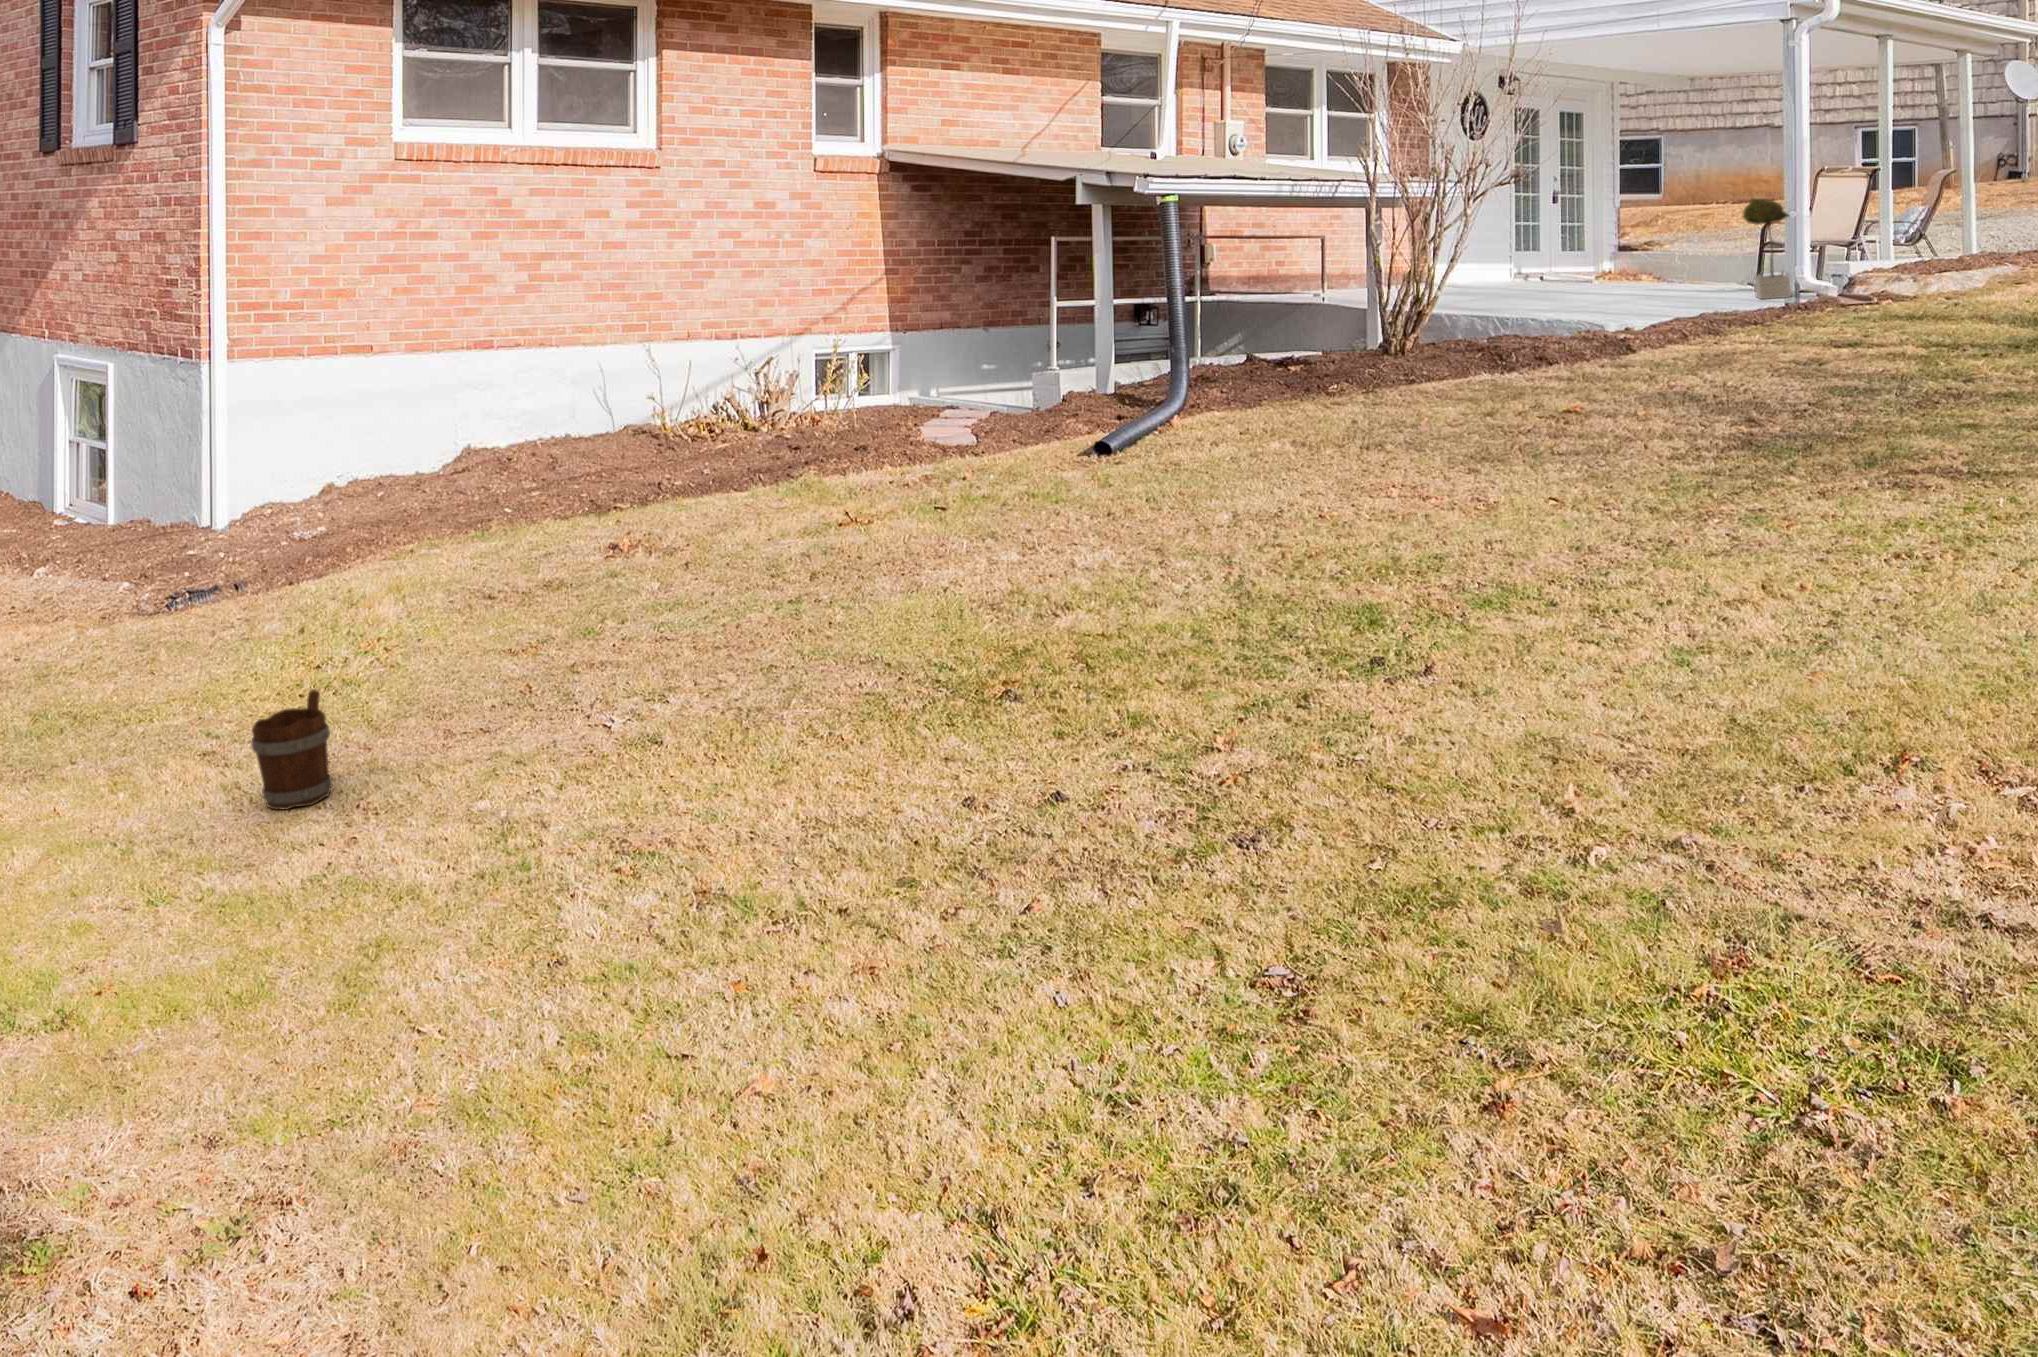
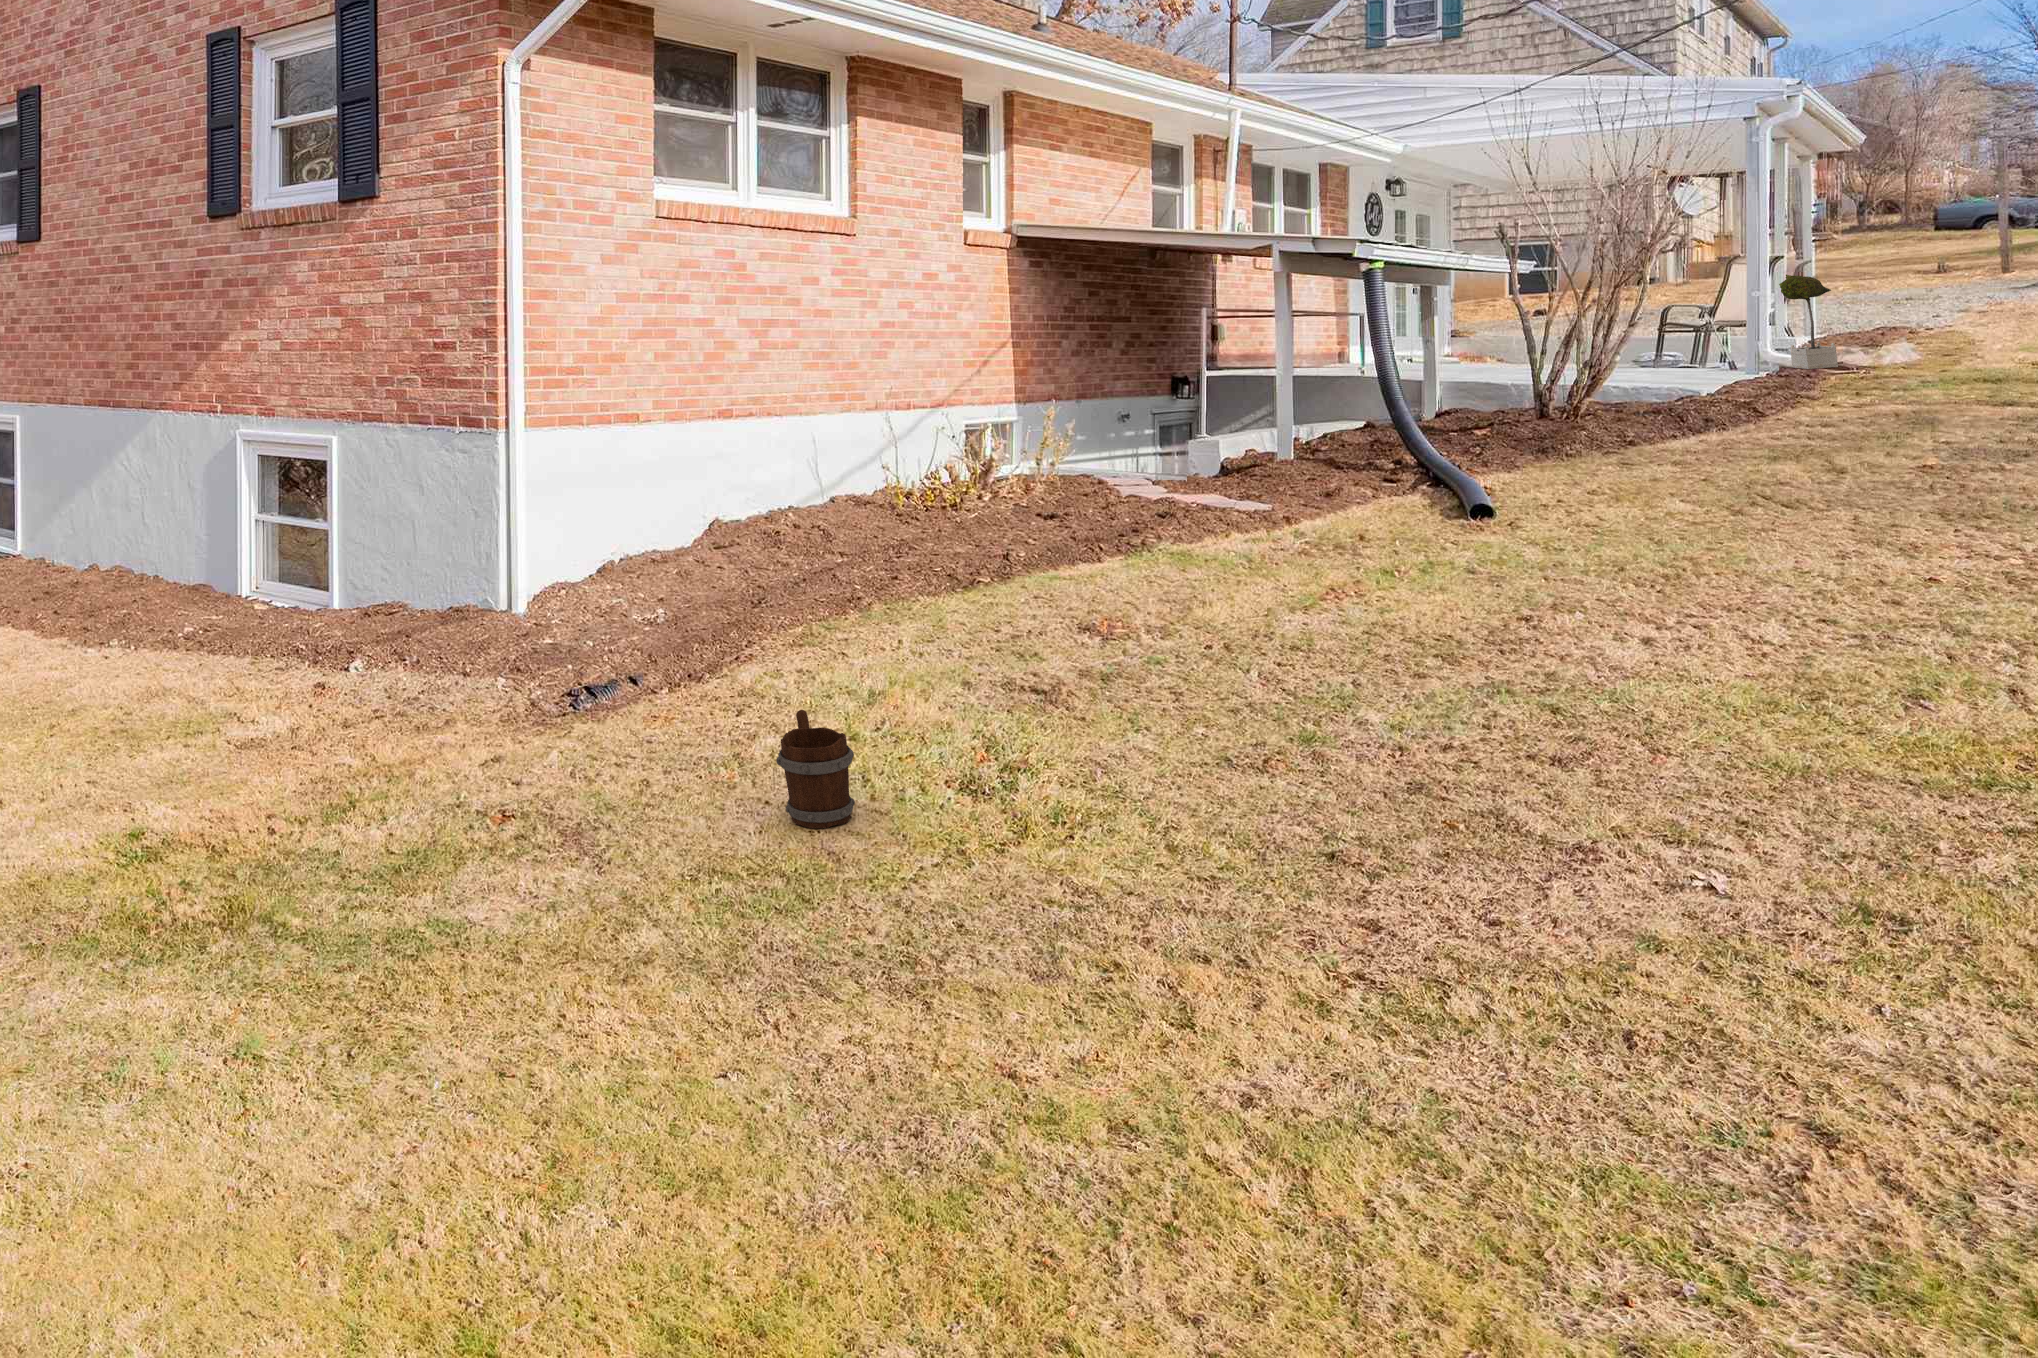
bucket: present [251,690,333,810] -> present [776,710,855,829]

